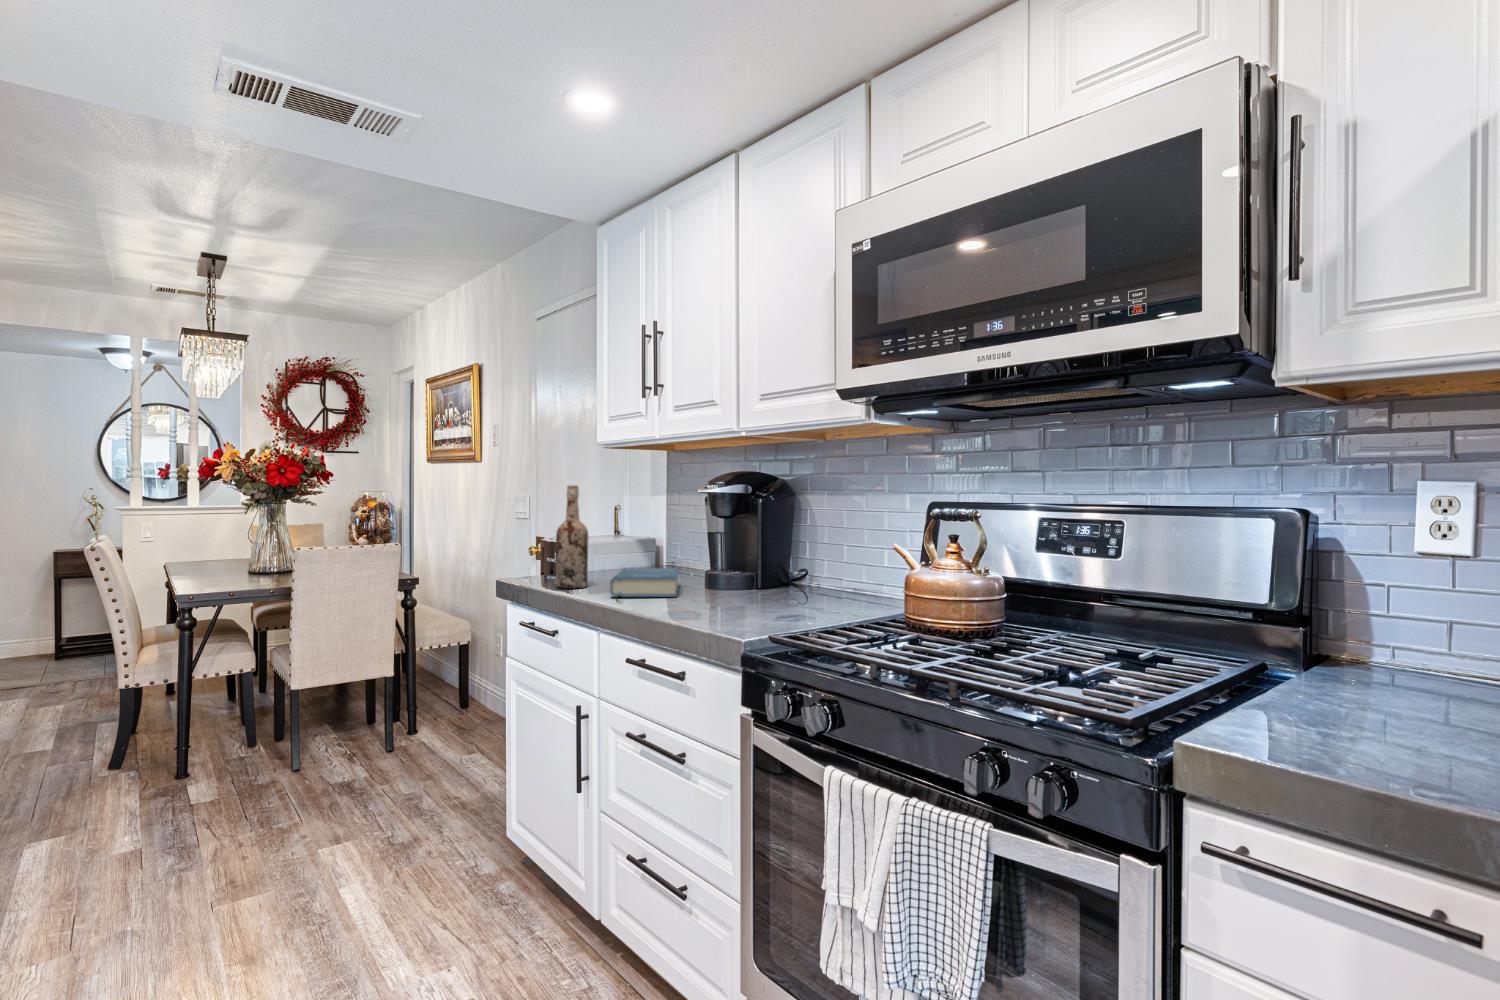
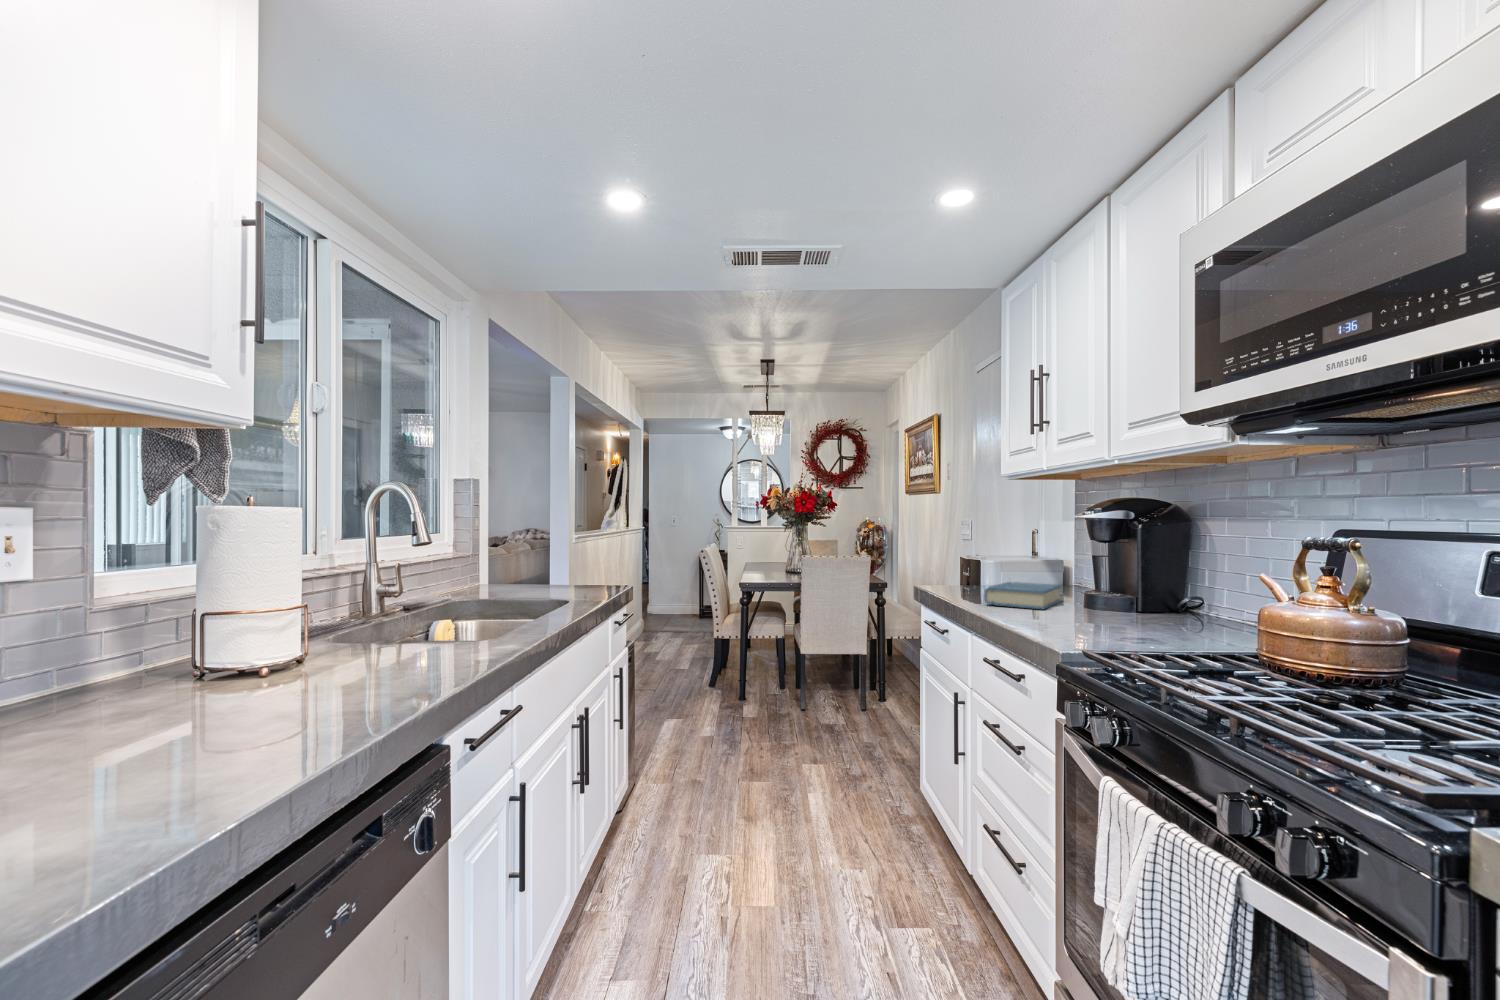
wine bottle: present [556,486,588,588] -> none [951,511,978,596]

